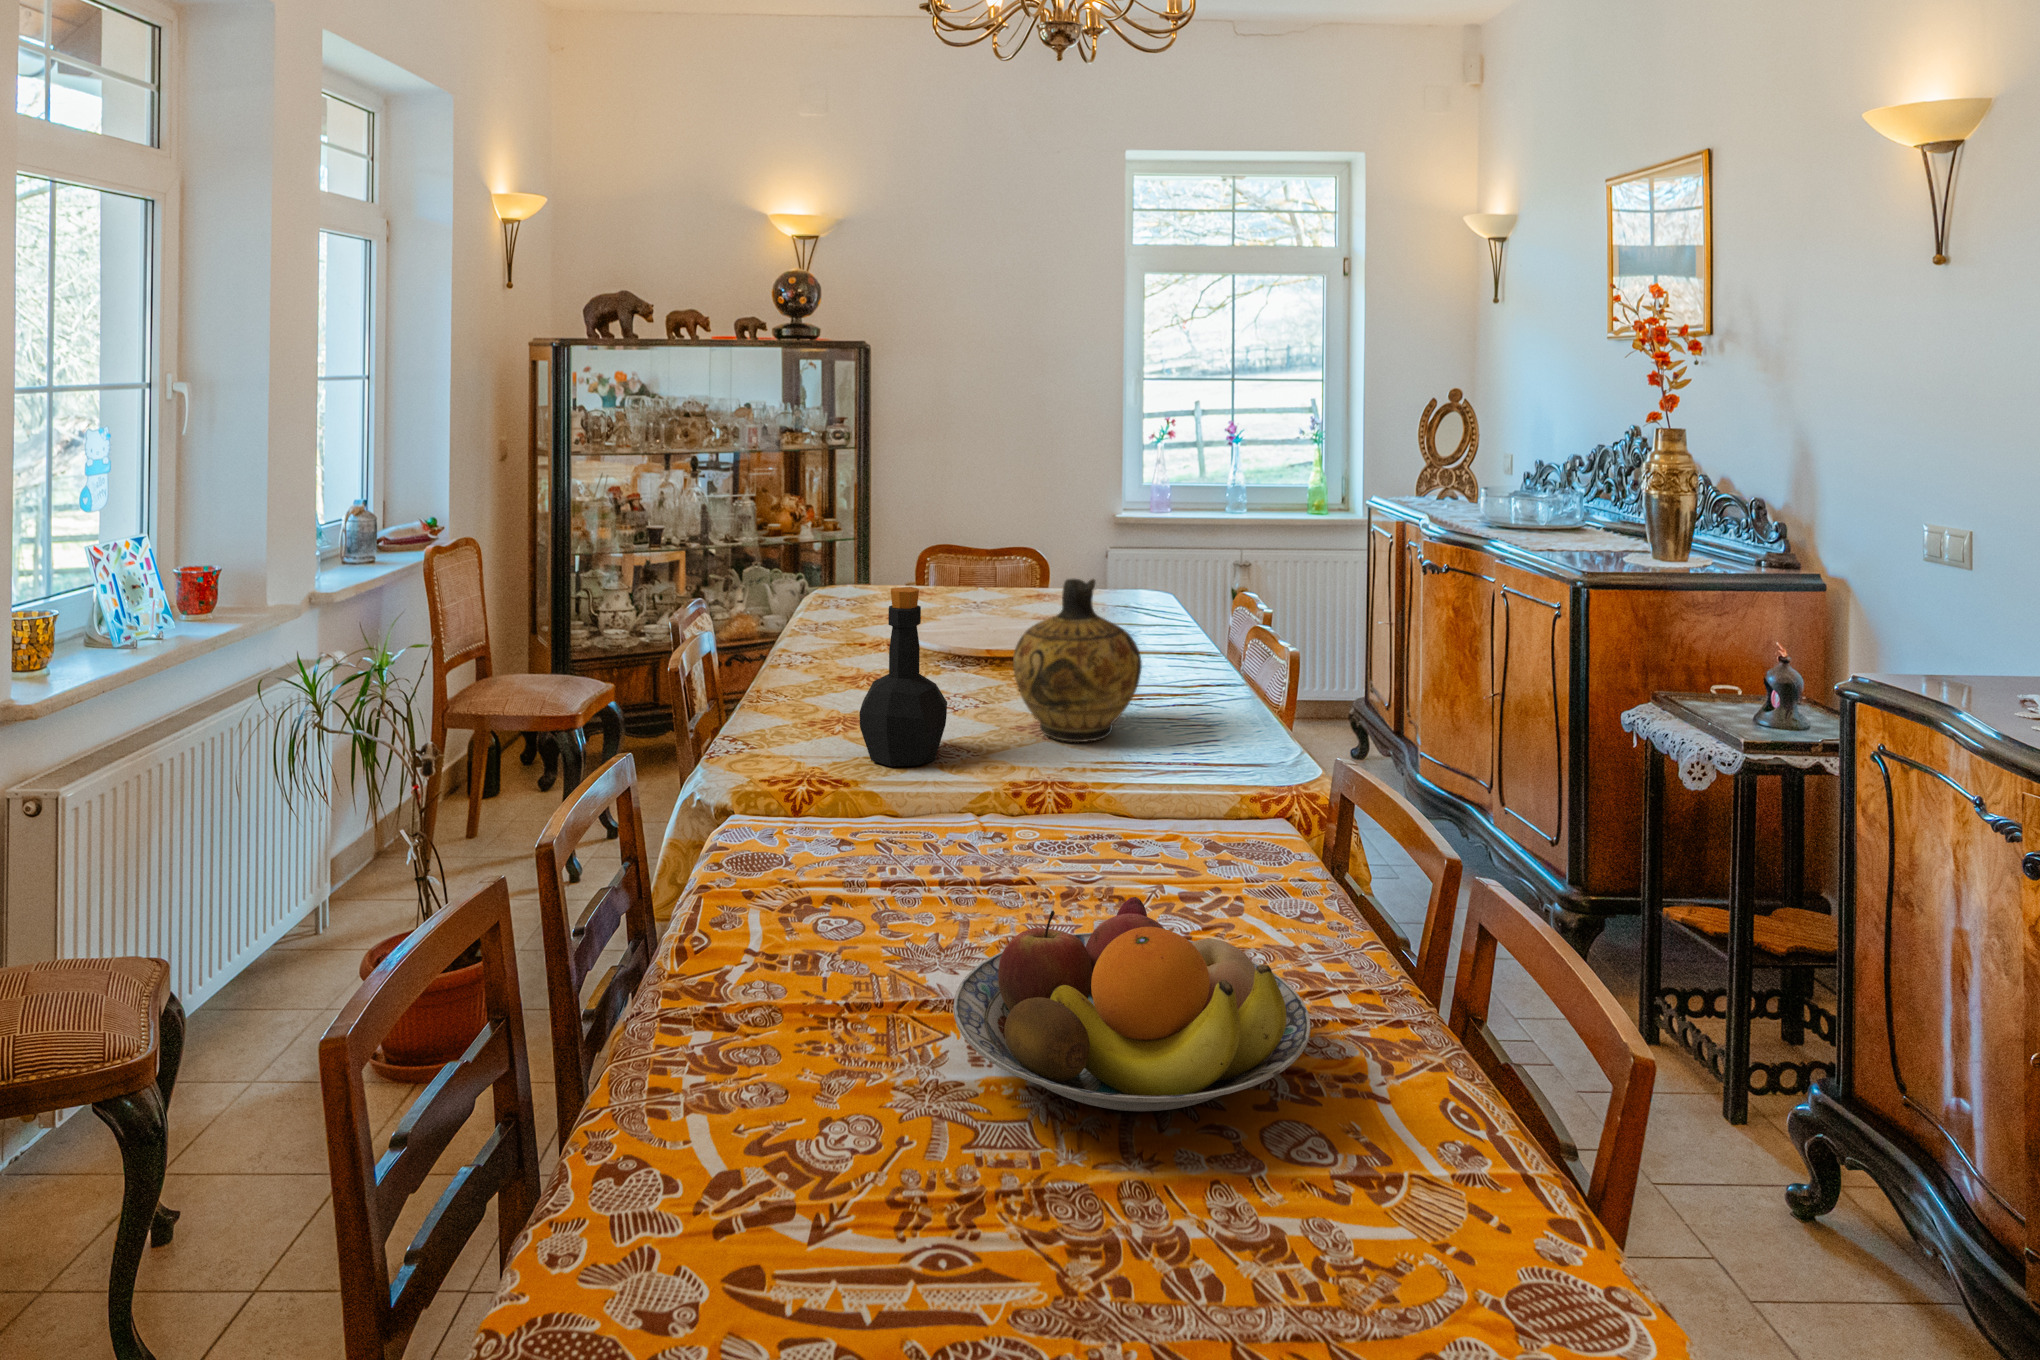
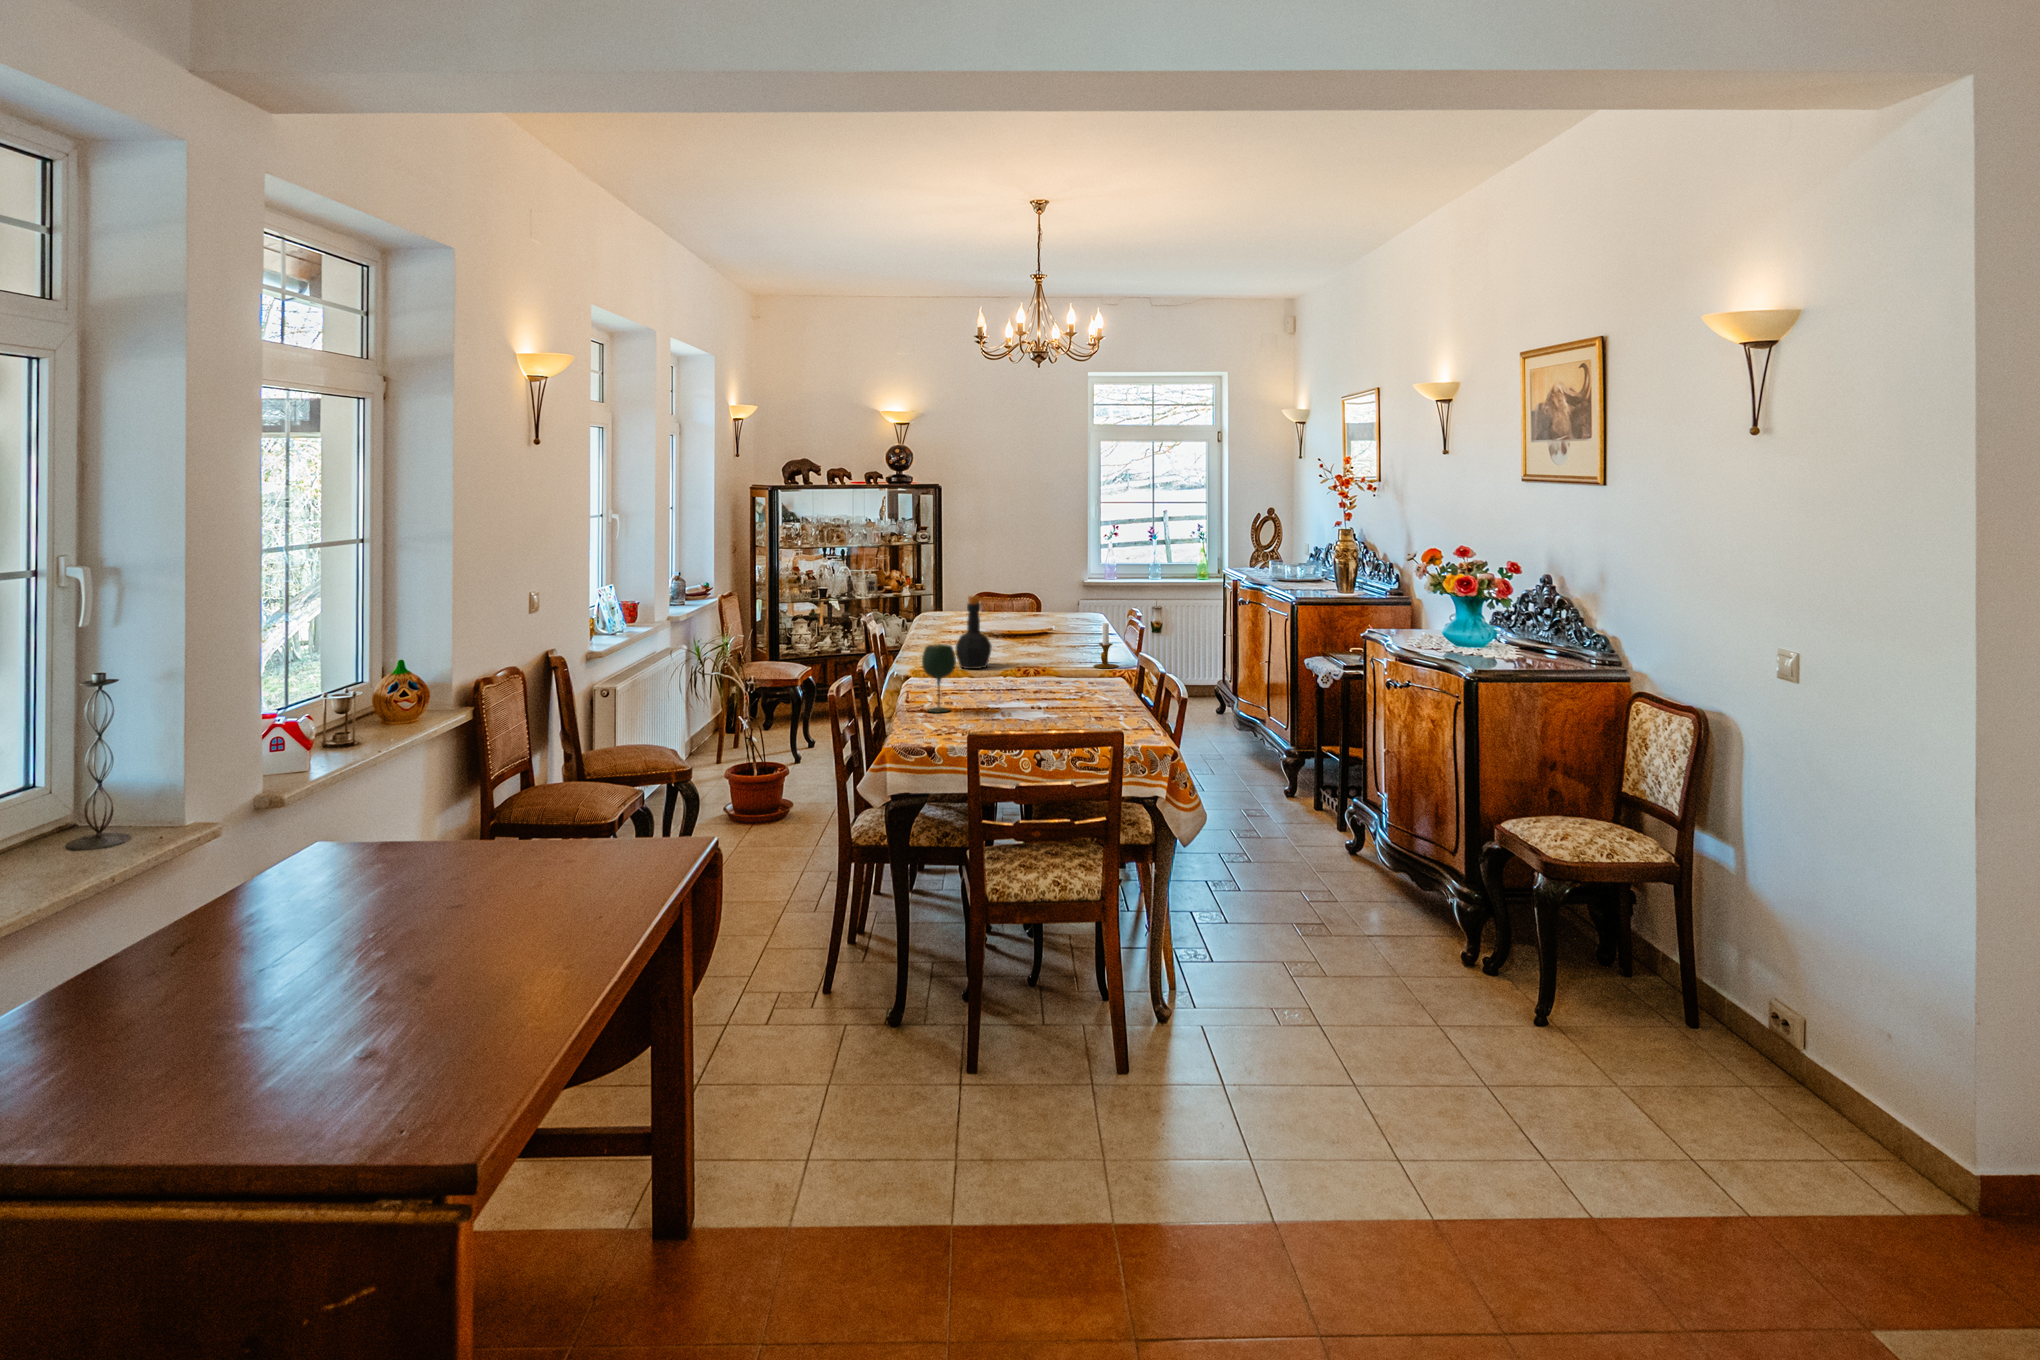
ceramic jug: present [1013,579,1142,742] -> none [1019,592,1074,662]
candlestick: none [1192,659,1254,771] -> present [1094,623,1118,668]
wine glass: none [715,789,824,1018] -> present [922,644,956,713]
fruit bowl: present [953,897,1311,1111] -> none [998,673,1102,722]

